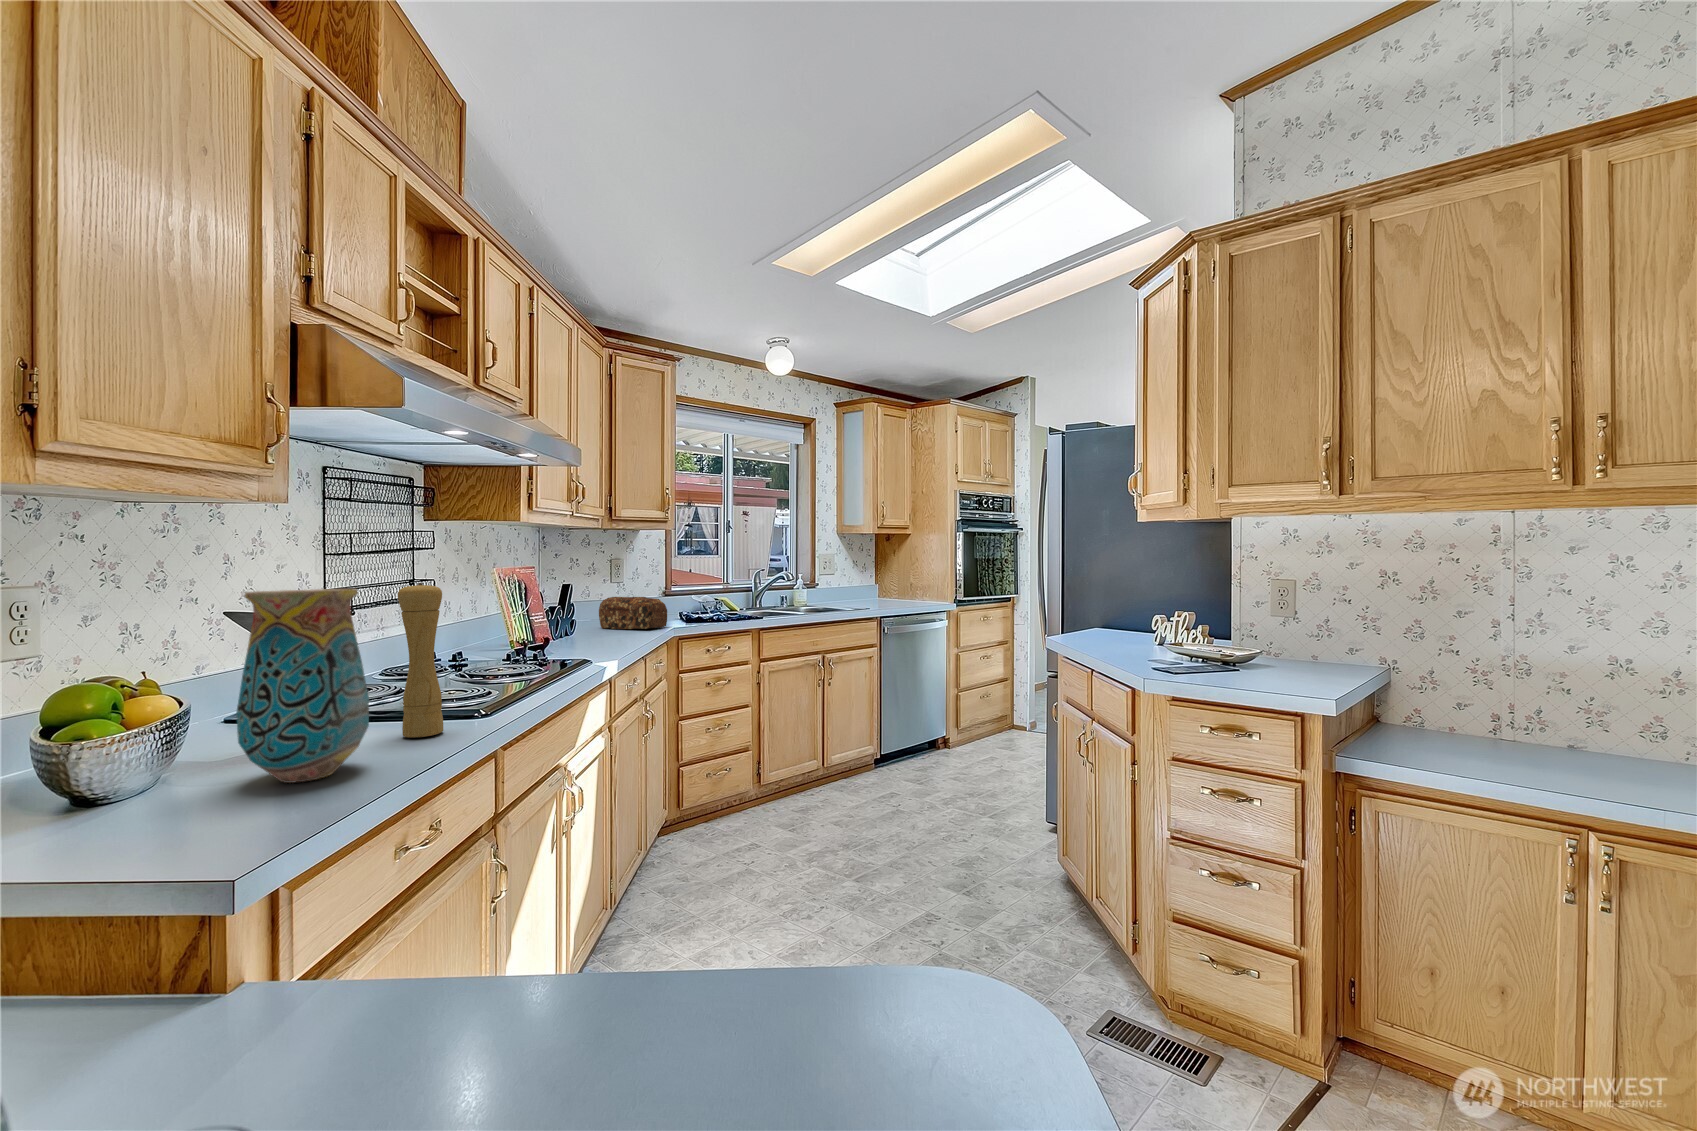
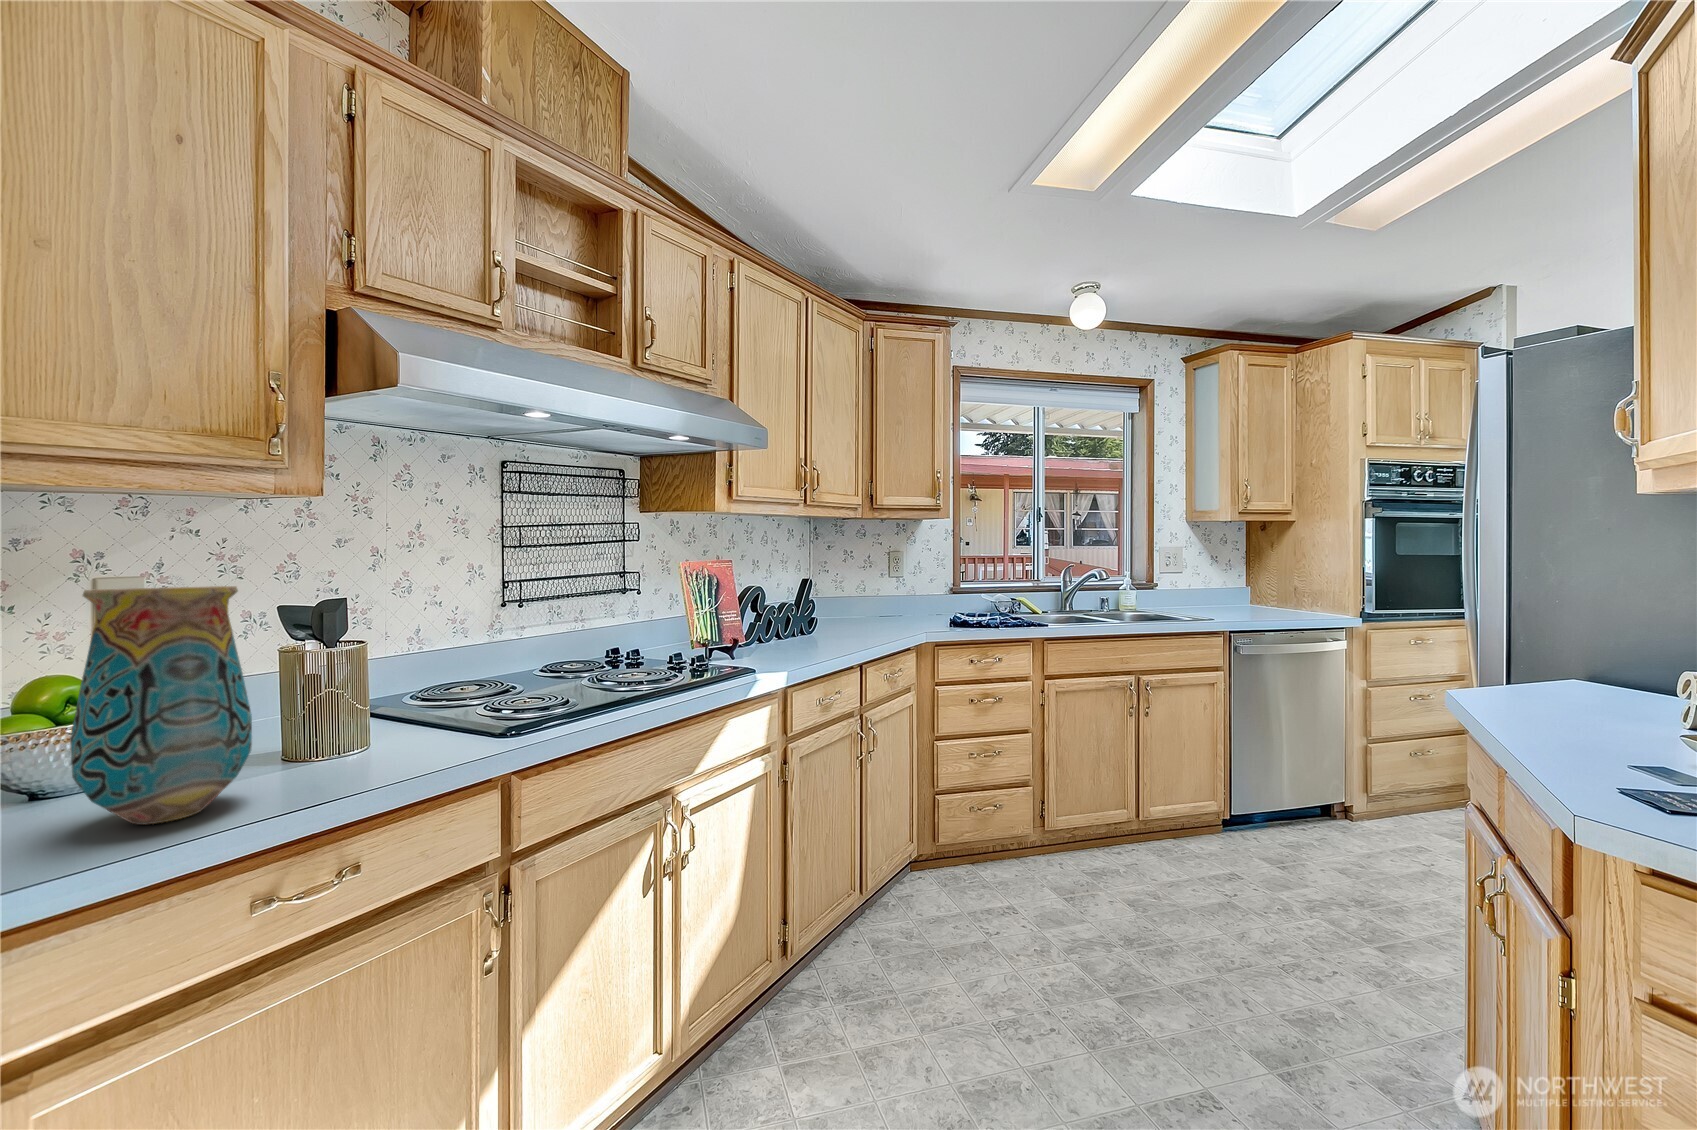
pepper mill: present [398,583,443,737] -> none [365,579,422,769]
bread loaf: present [599,597,667,629] -> none [851,593,922,631]

